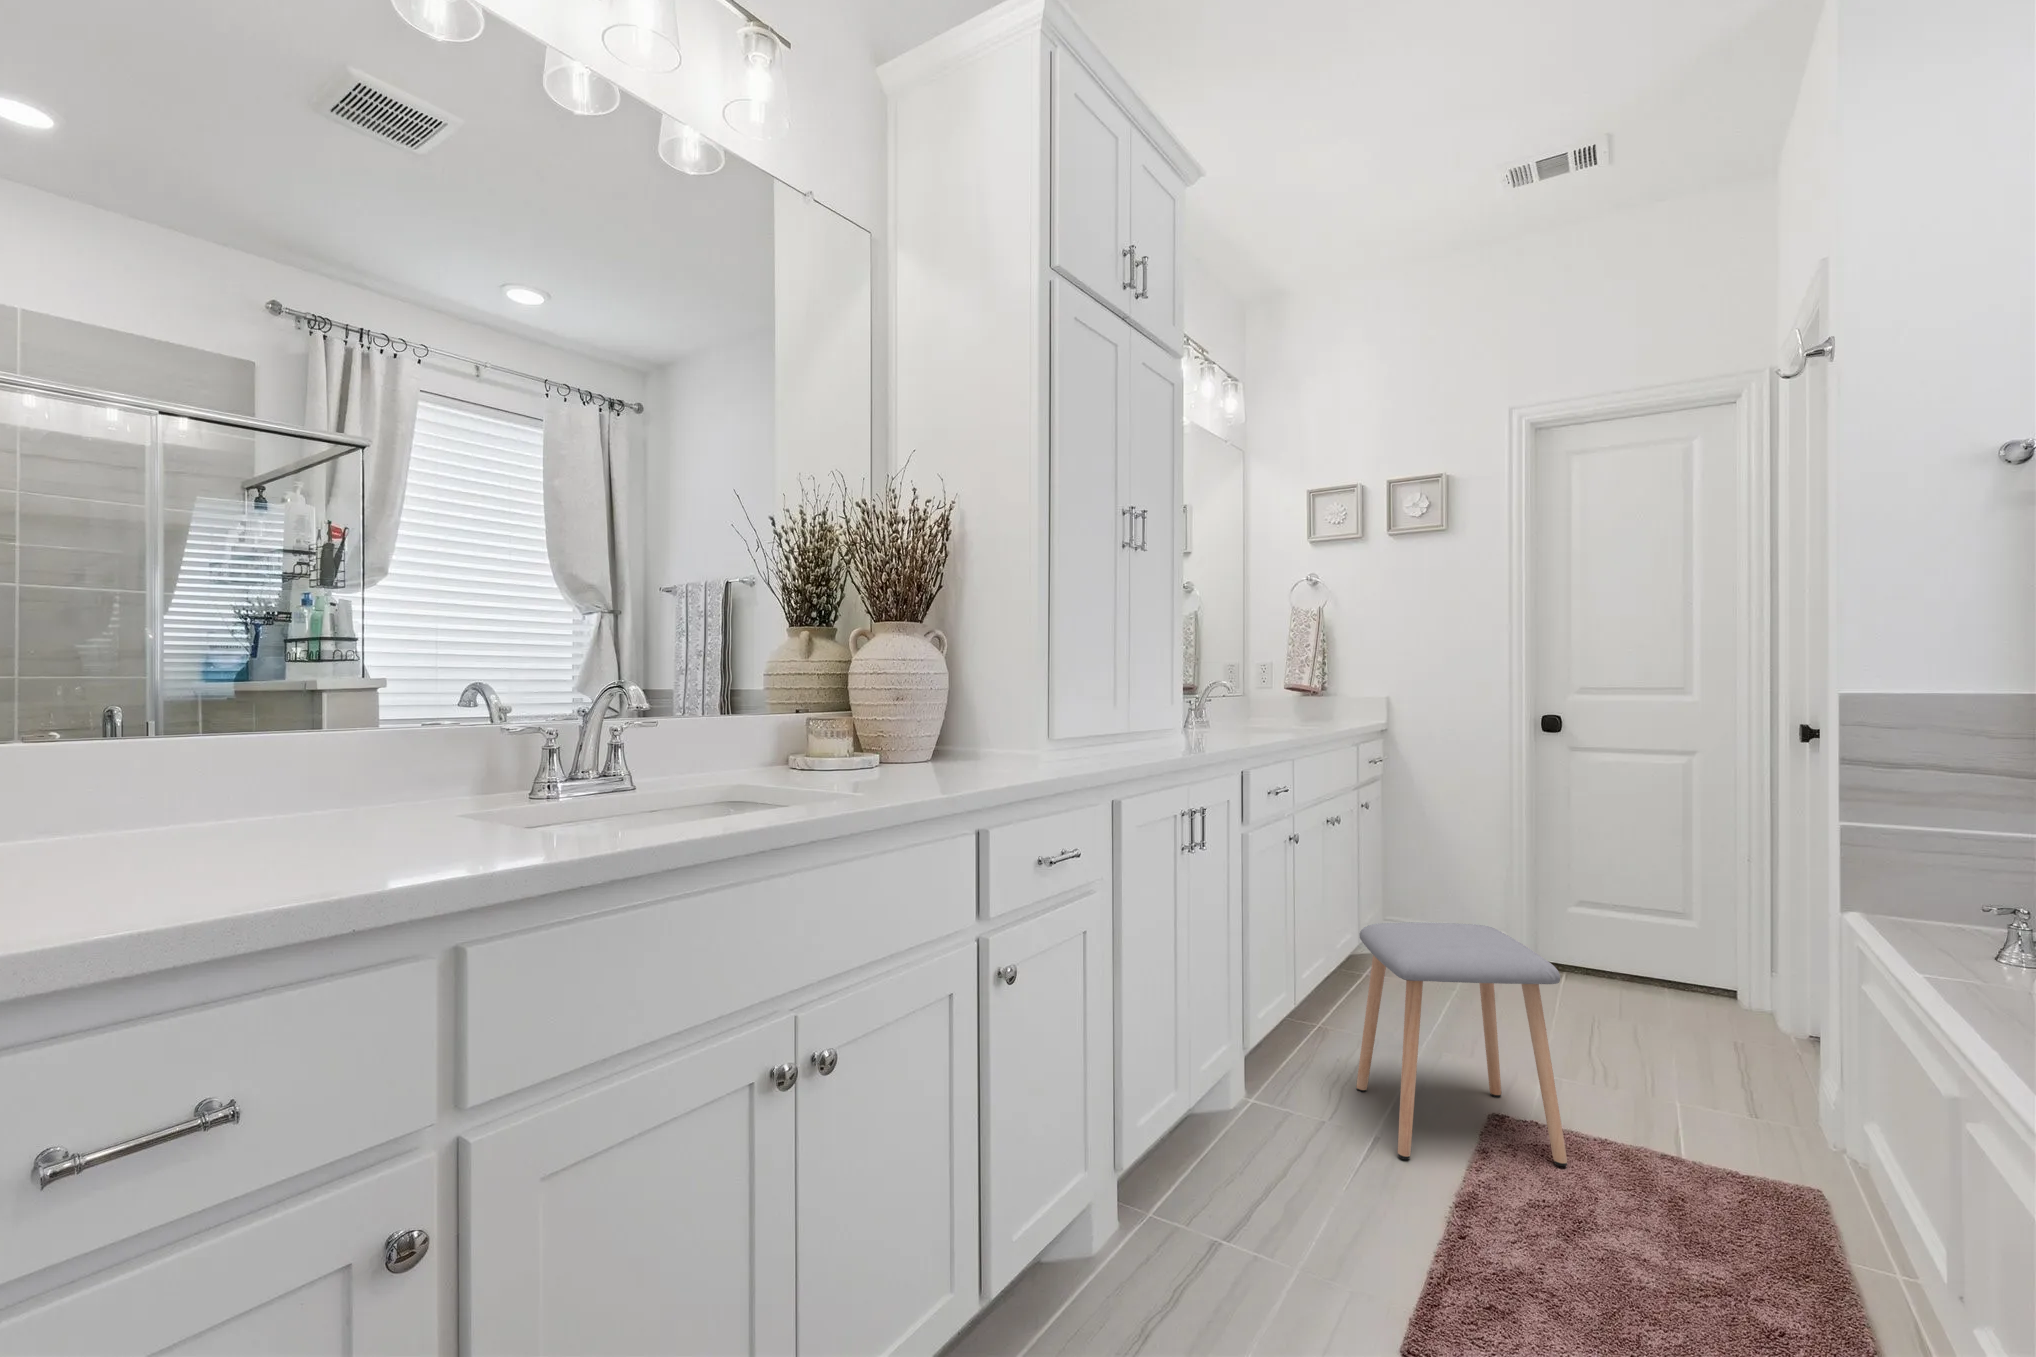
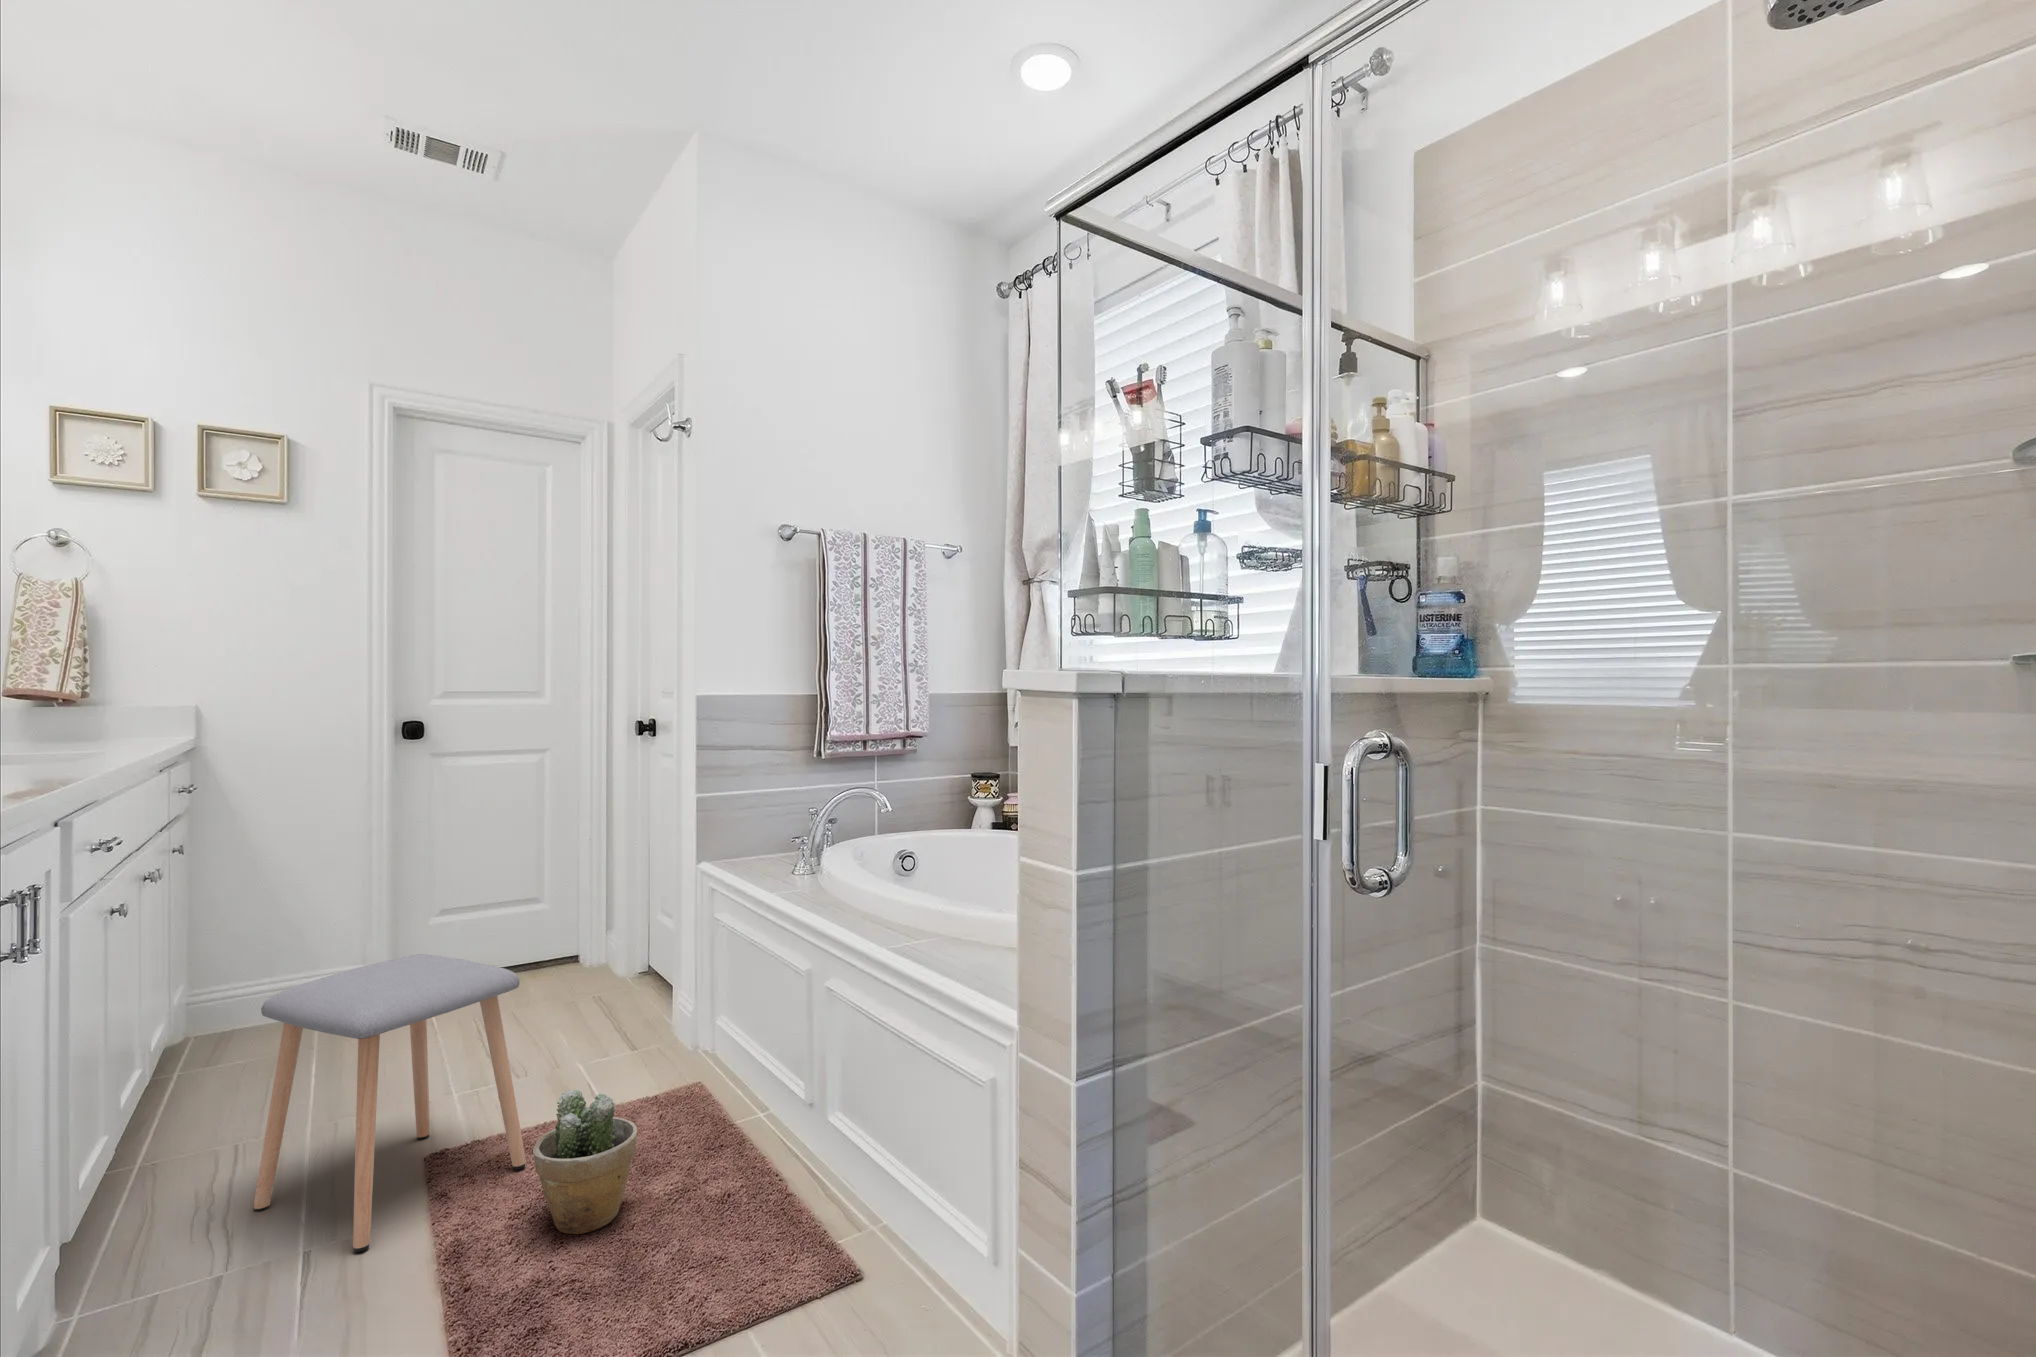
potted plant: none [1539,1104,1659,1268] -> present [533,1089,637,1234]

